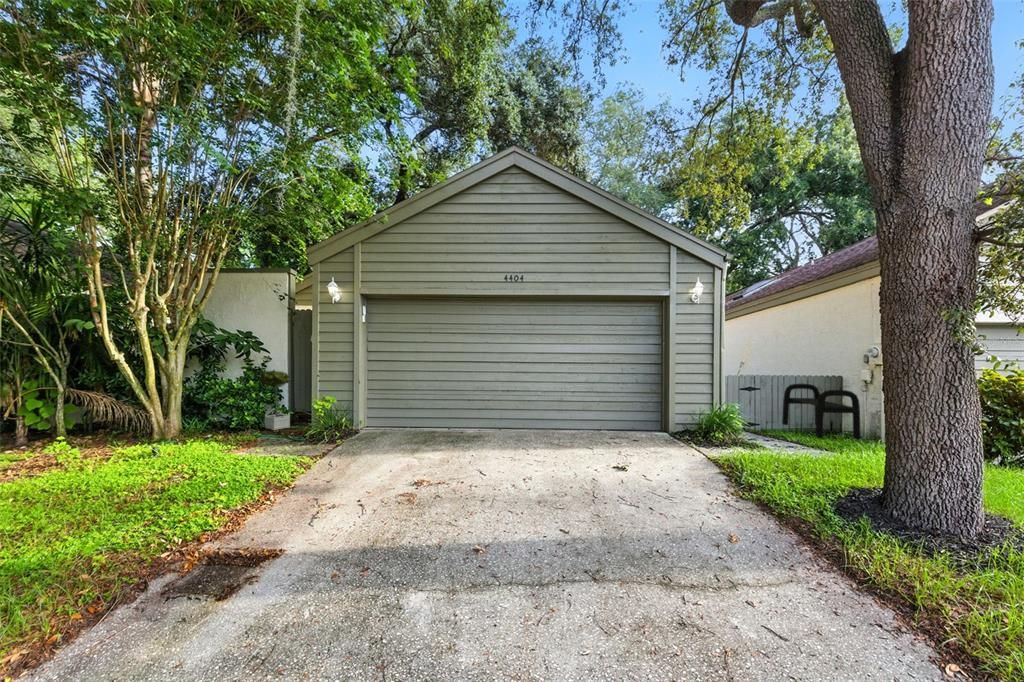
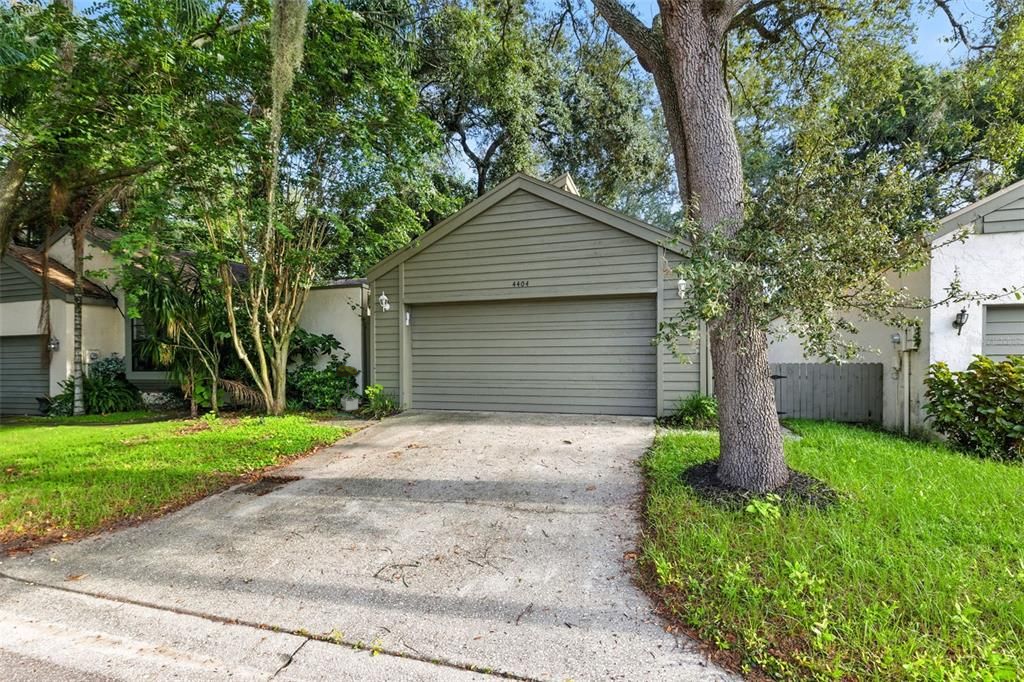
bench: present [782,384,861,438] -> none [805,378,873,436]

